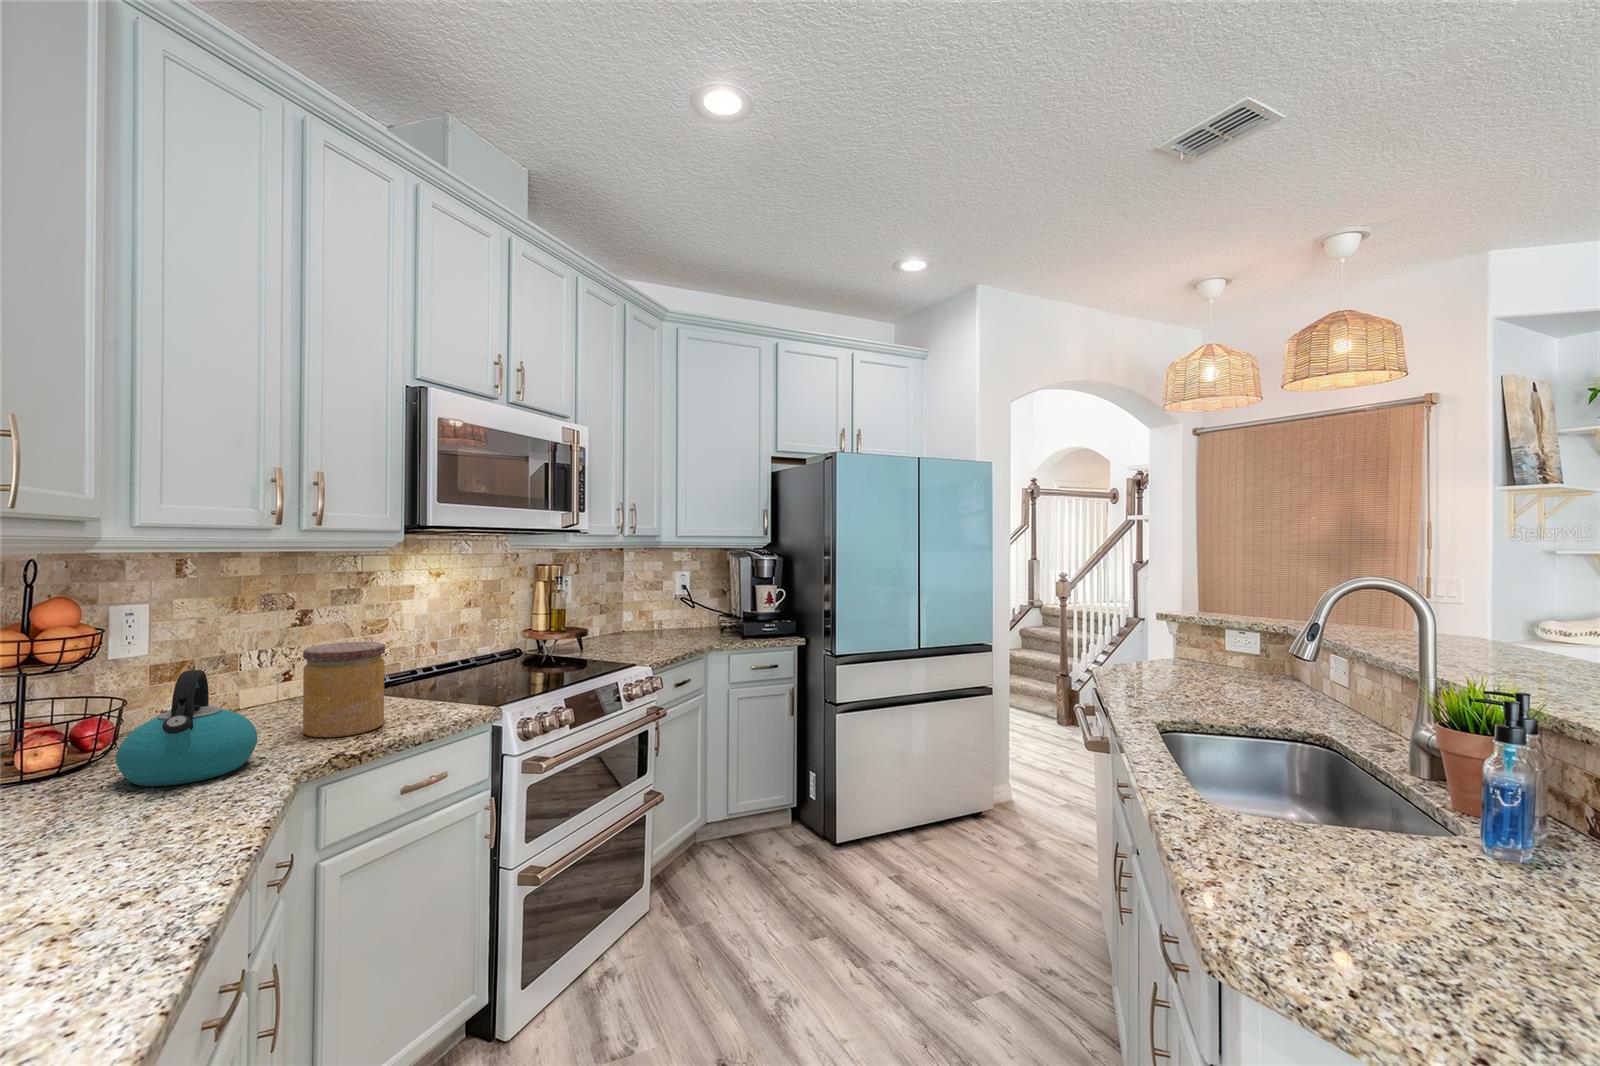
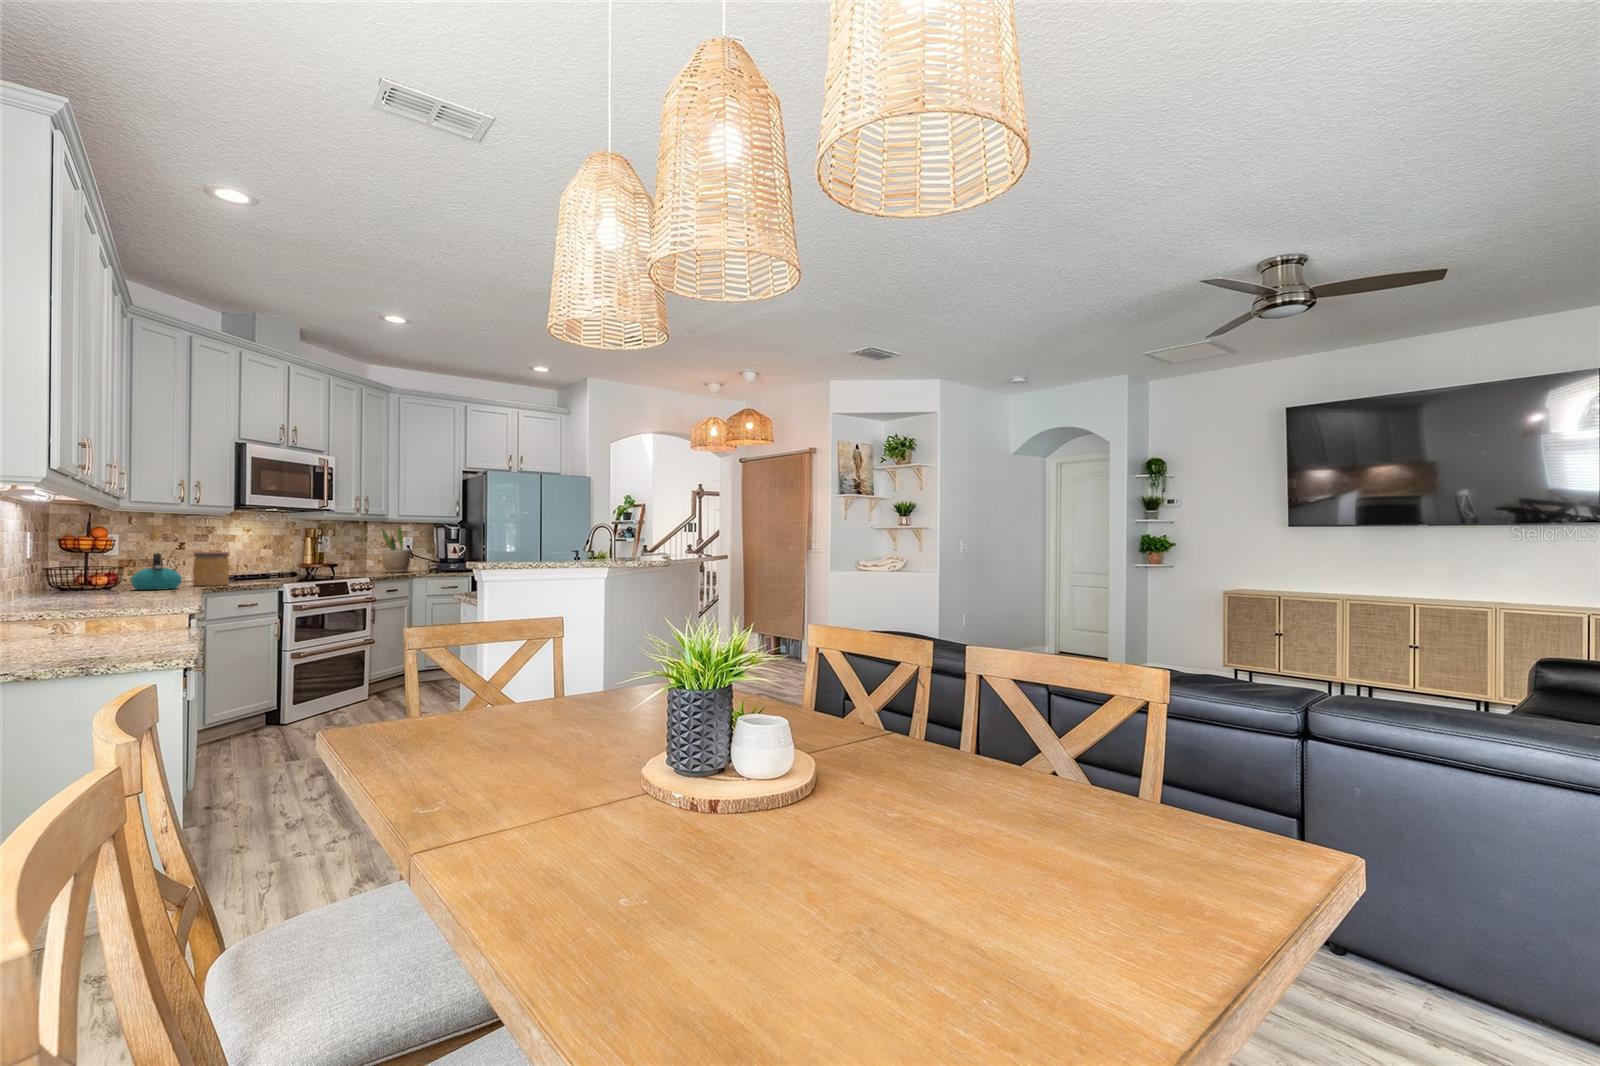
potted plant: none [652,554,697,639] -> present [382,527,411,573]

